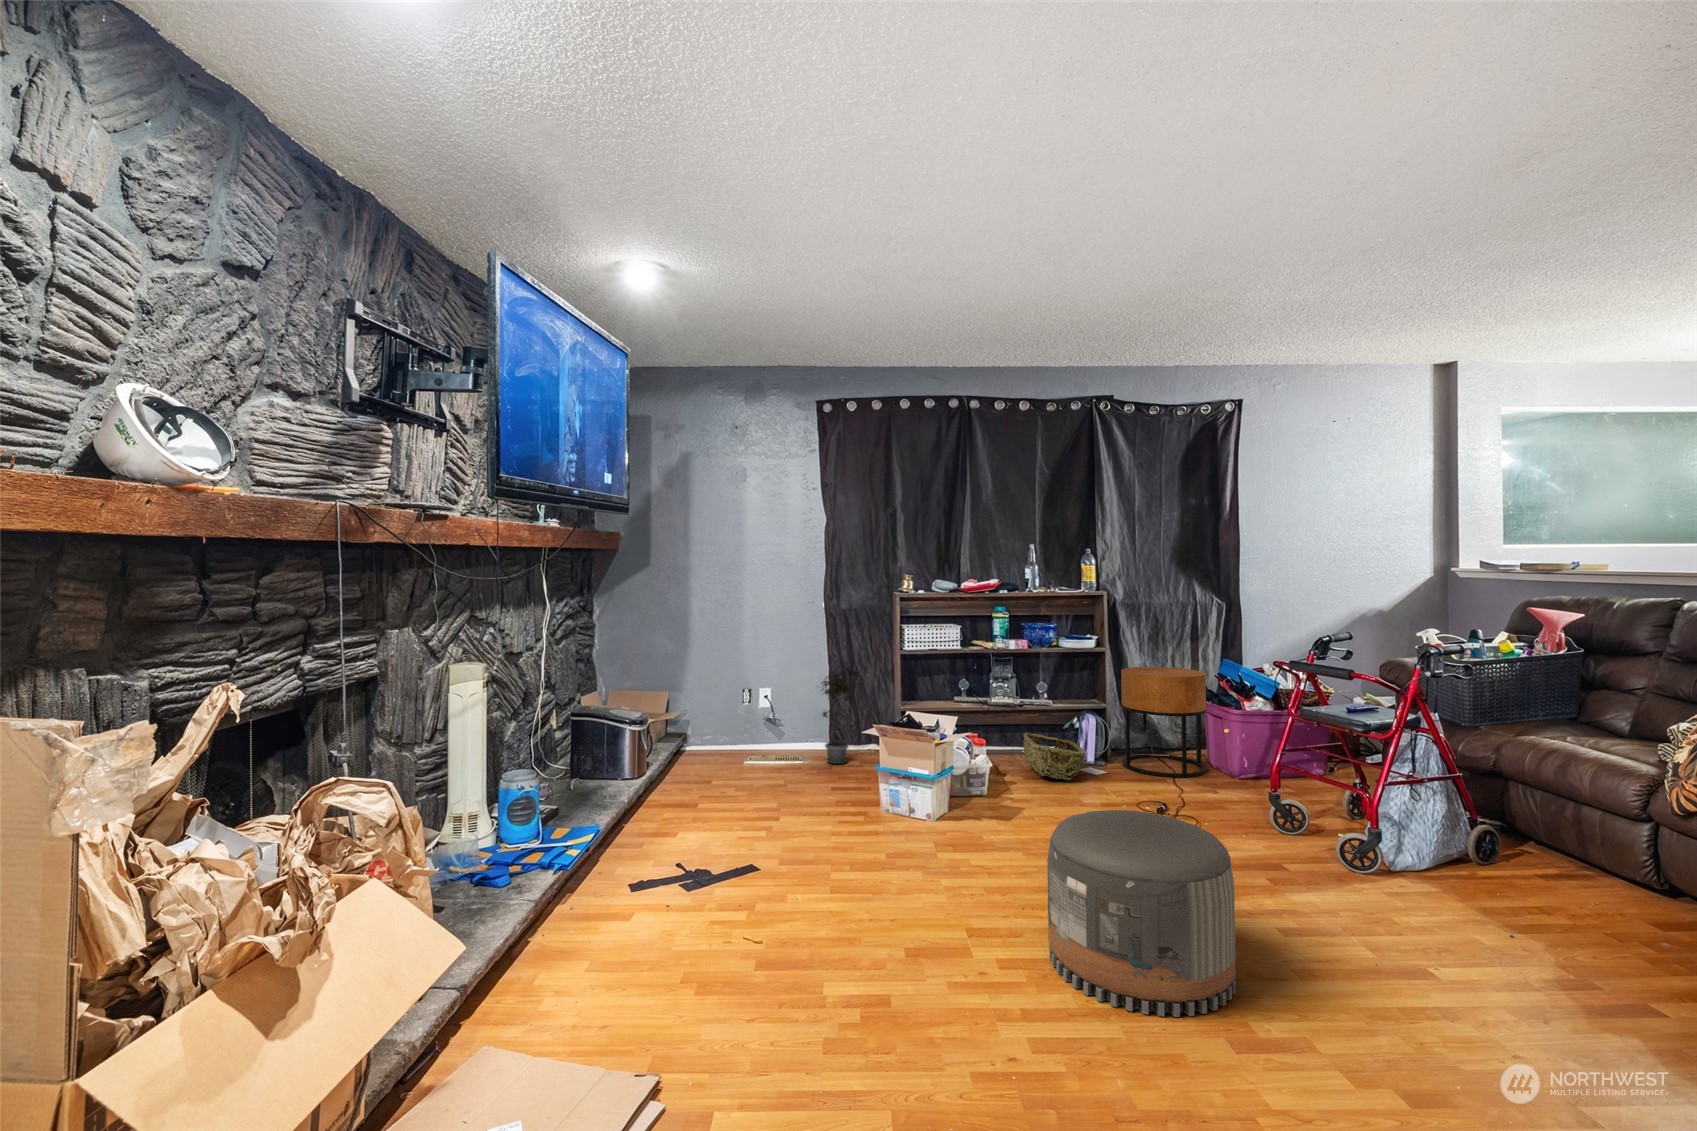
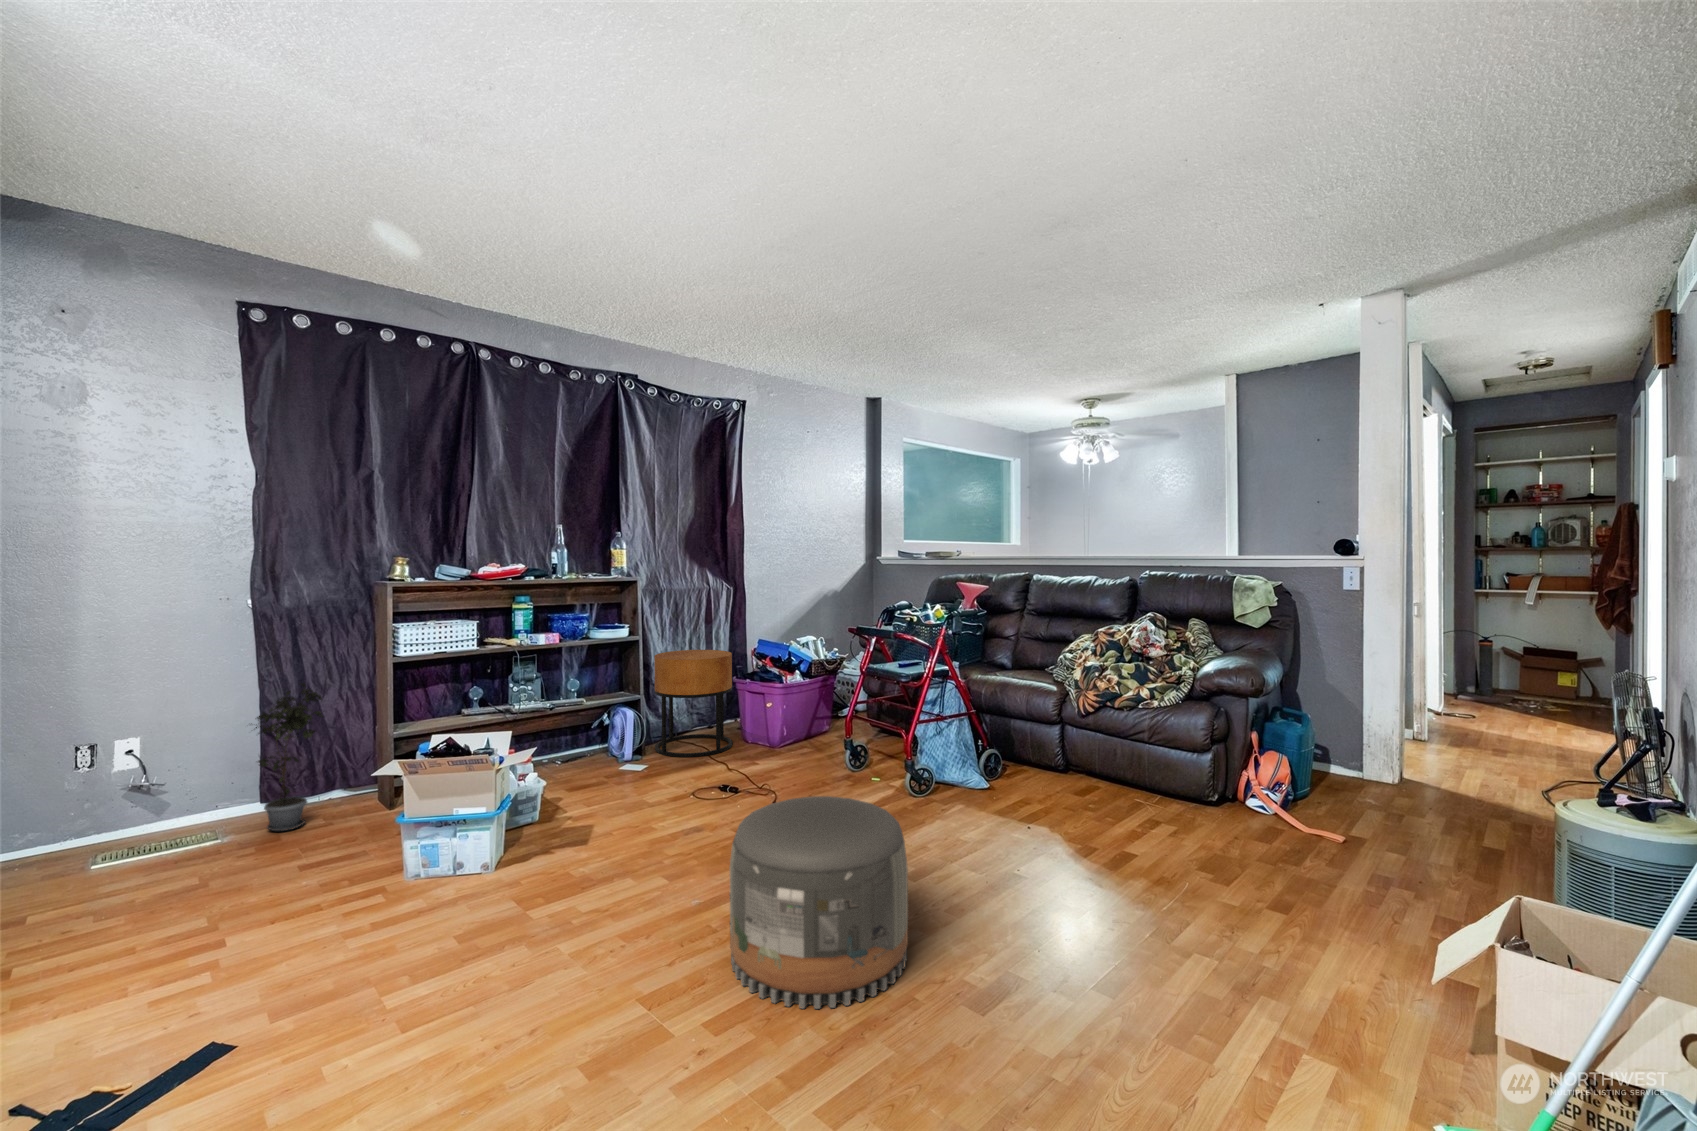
woven basket: present [1023,733,1086,780] -> none [558,737,636,783]

